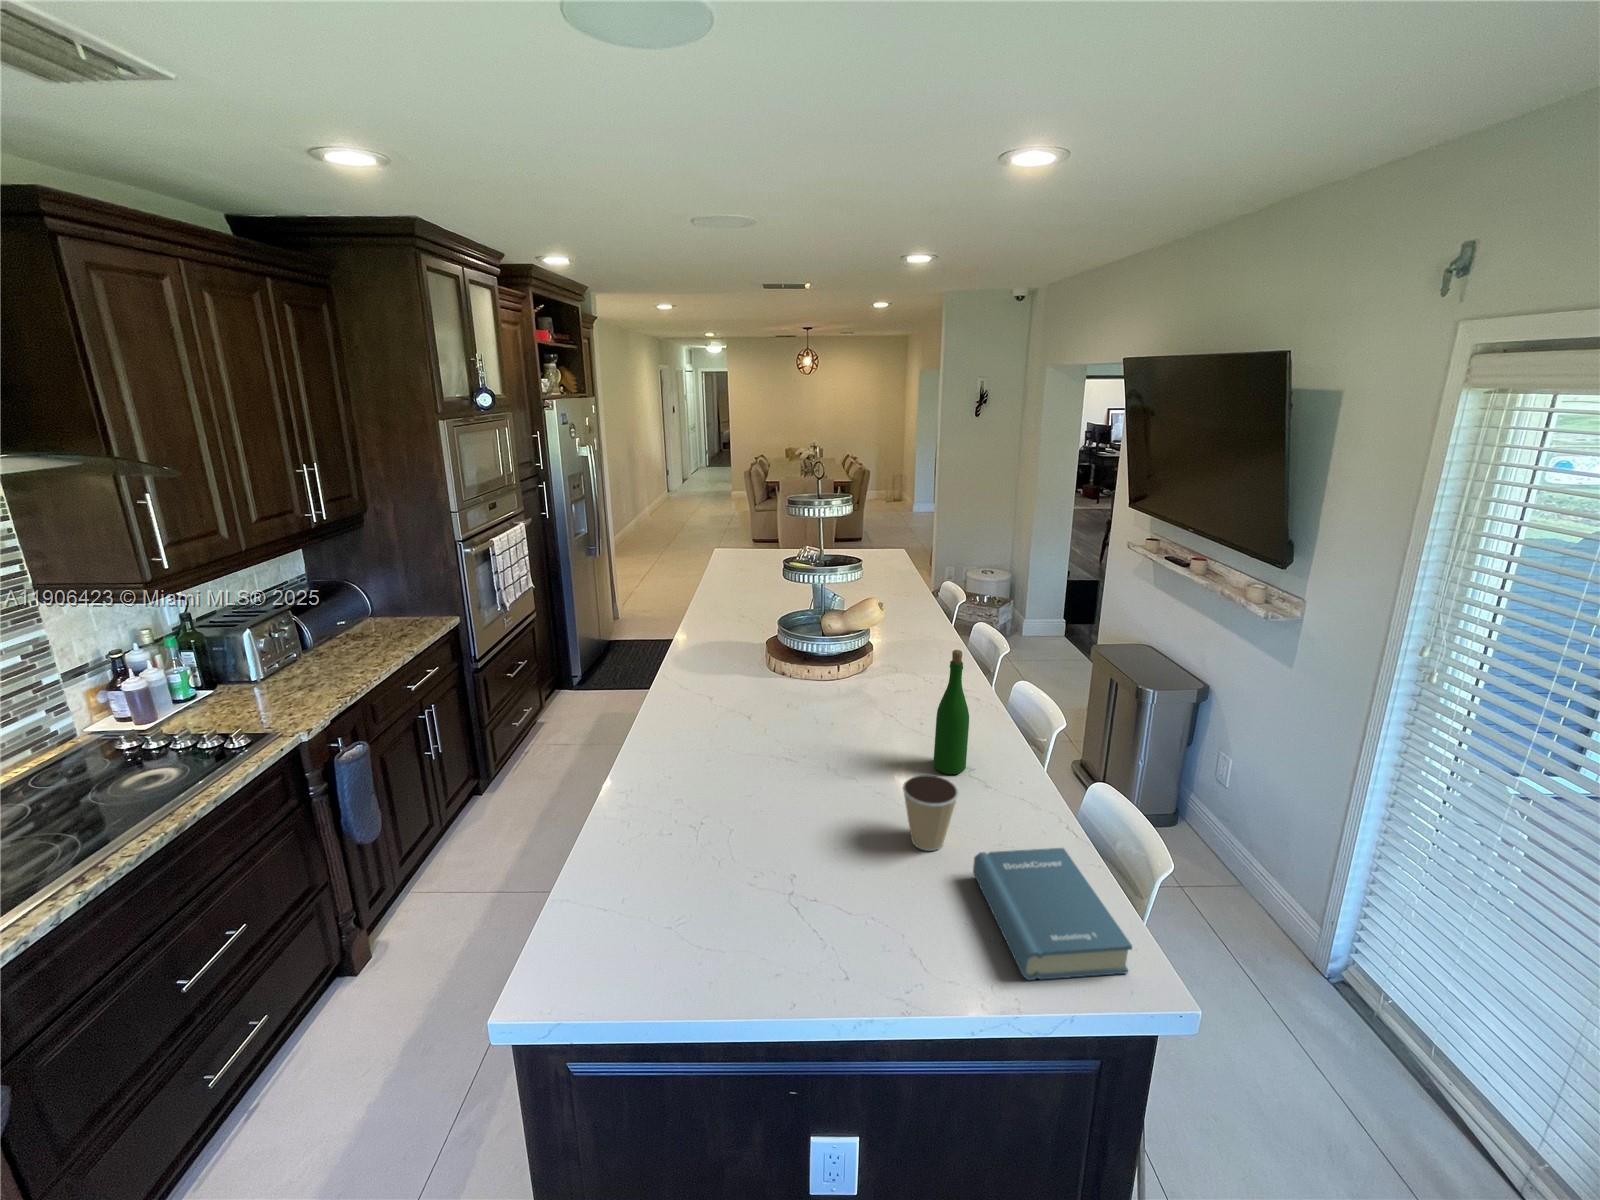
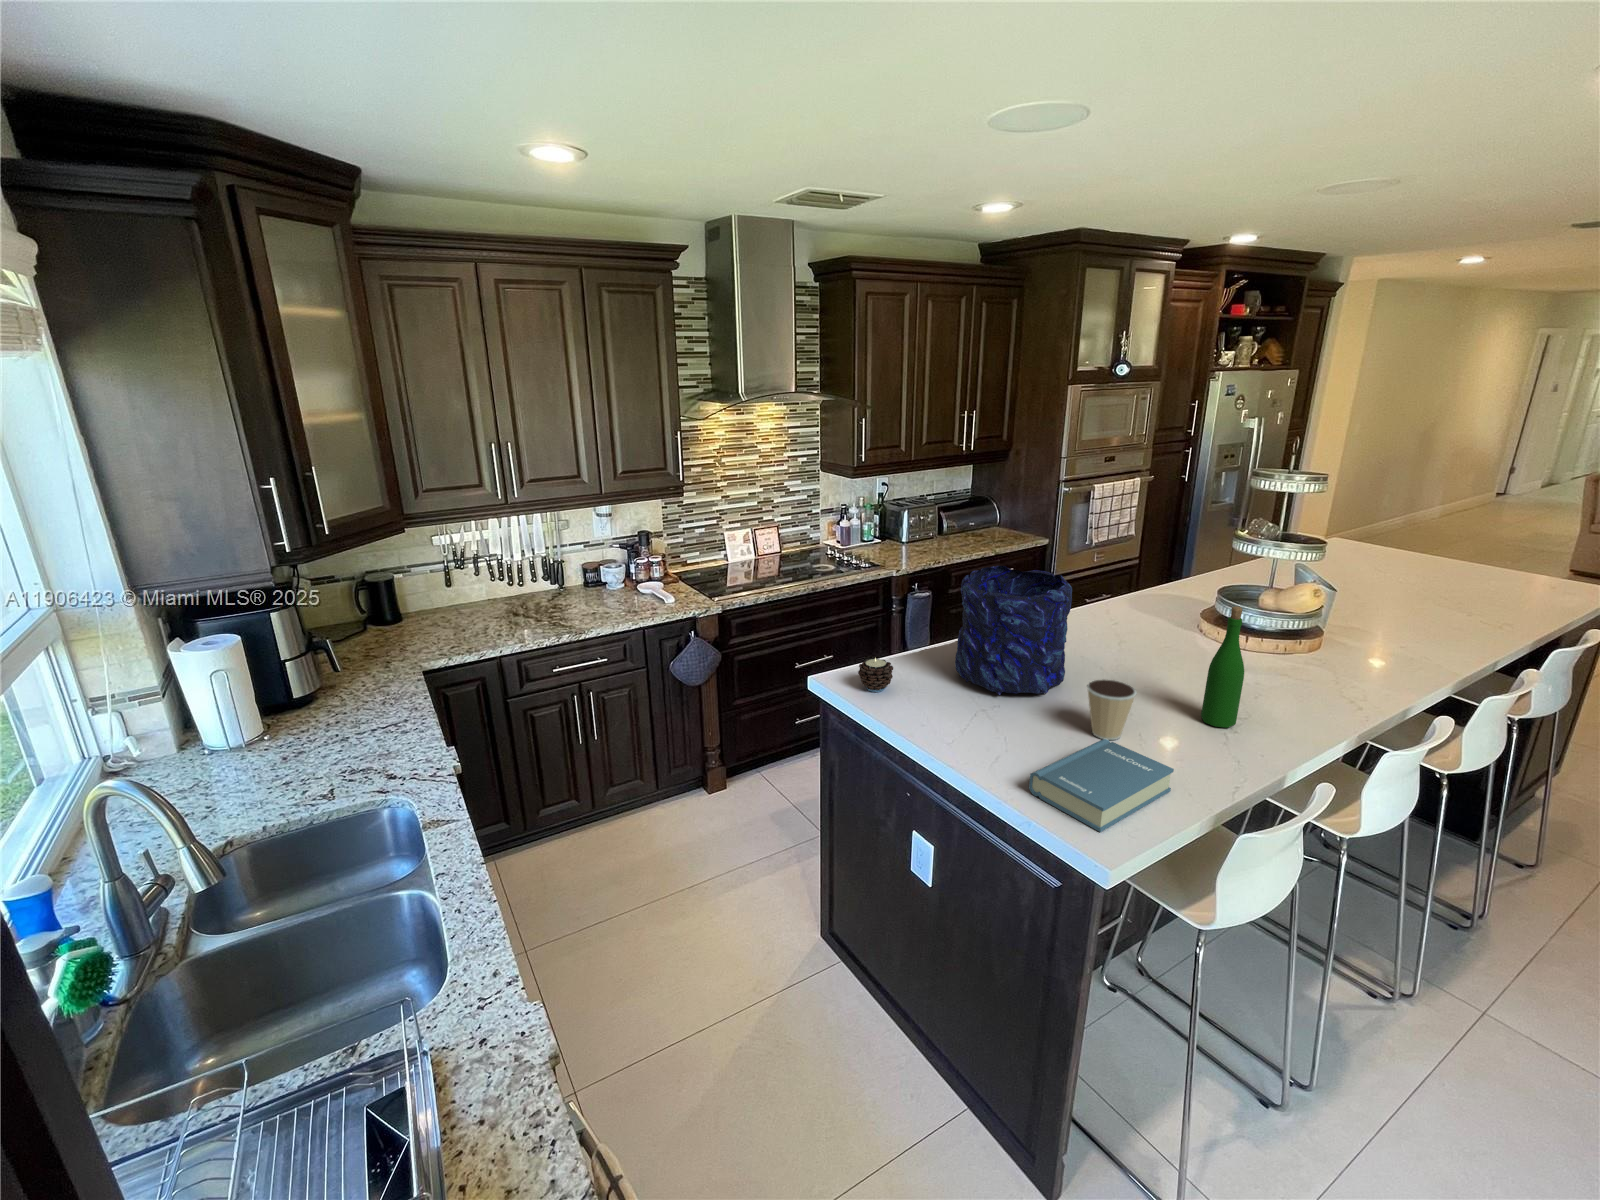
vase: none [672,674,823,868] -> present [955,566,1072,695]
candle: none [605,912,672,981] -> present [858,658,893,692]

